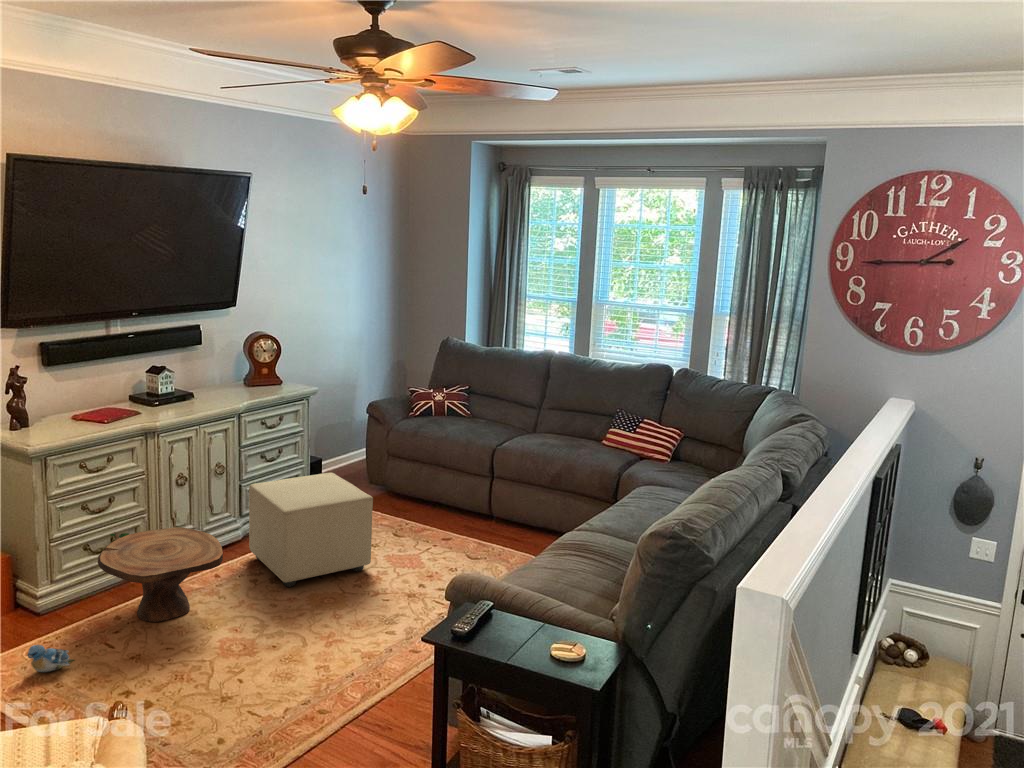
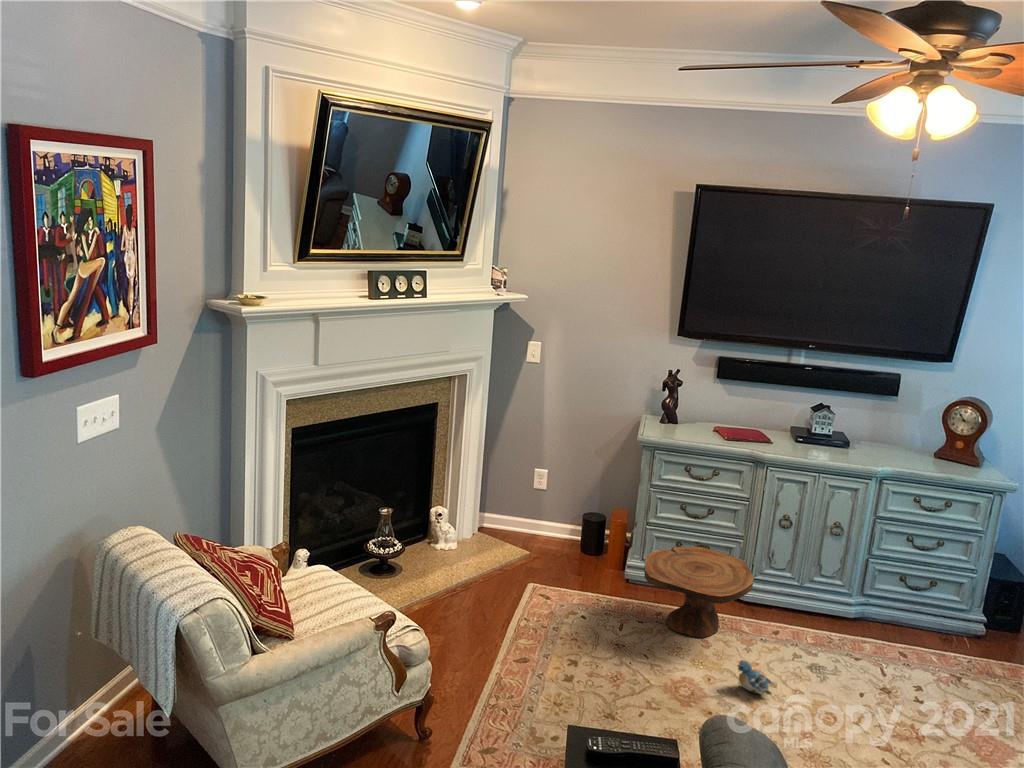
ottoman: present [249,473,373,587] -> none [799,554,948,704]
plush toy: present [27,645,75,672] -> present [738,660,774,694]

